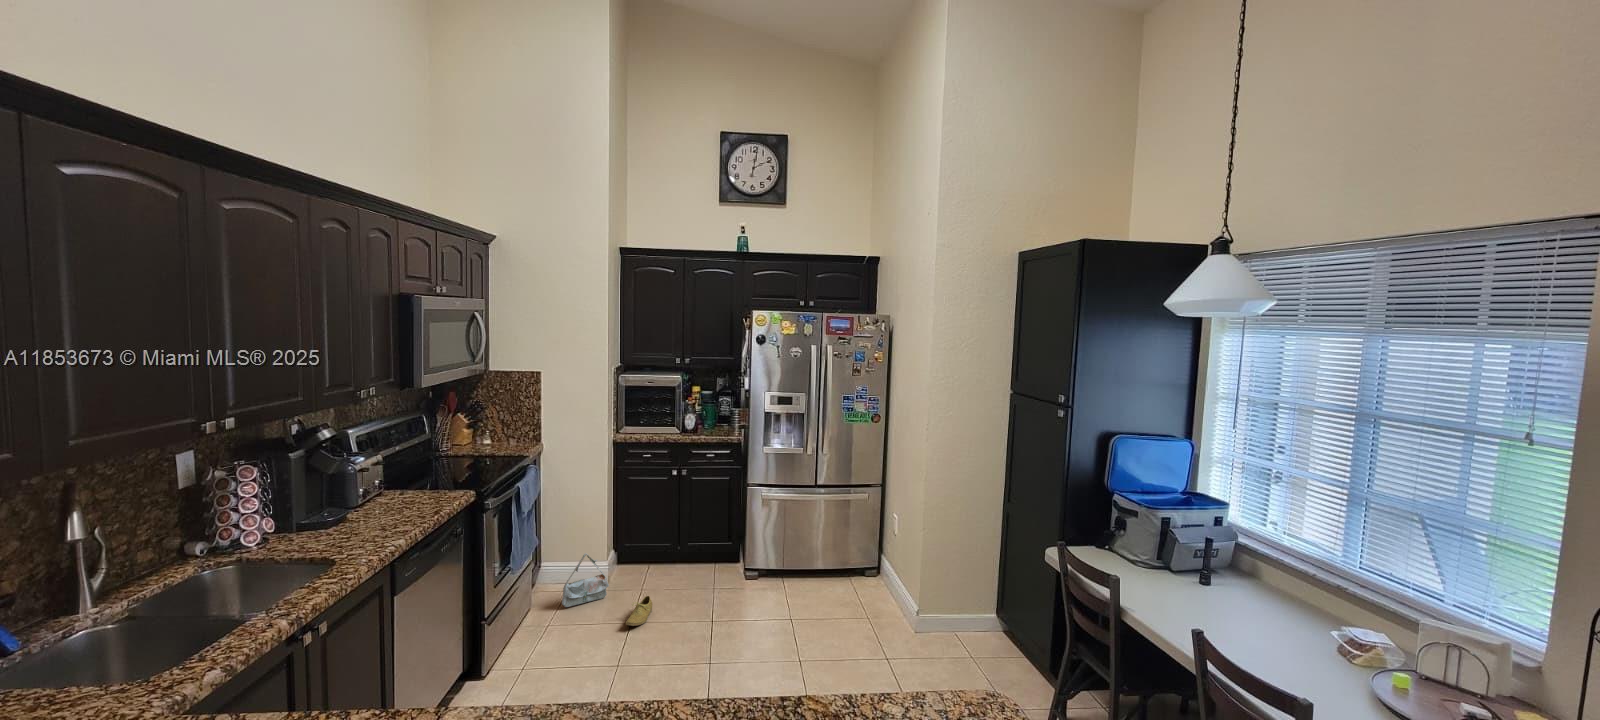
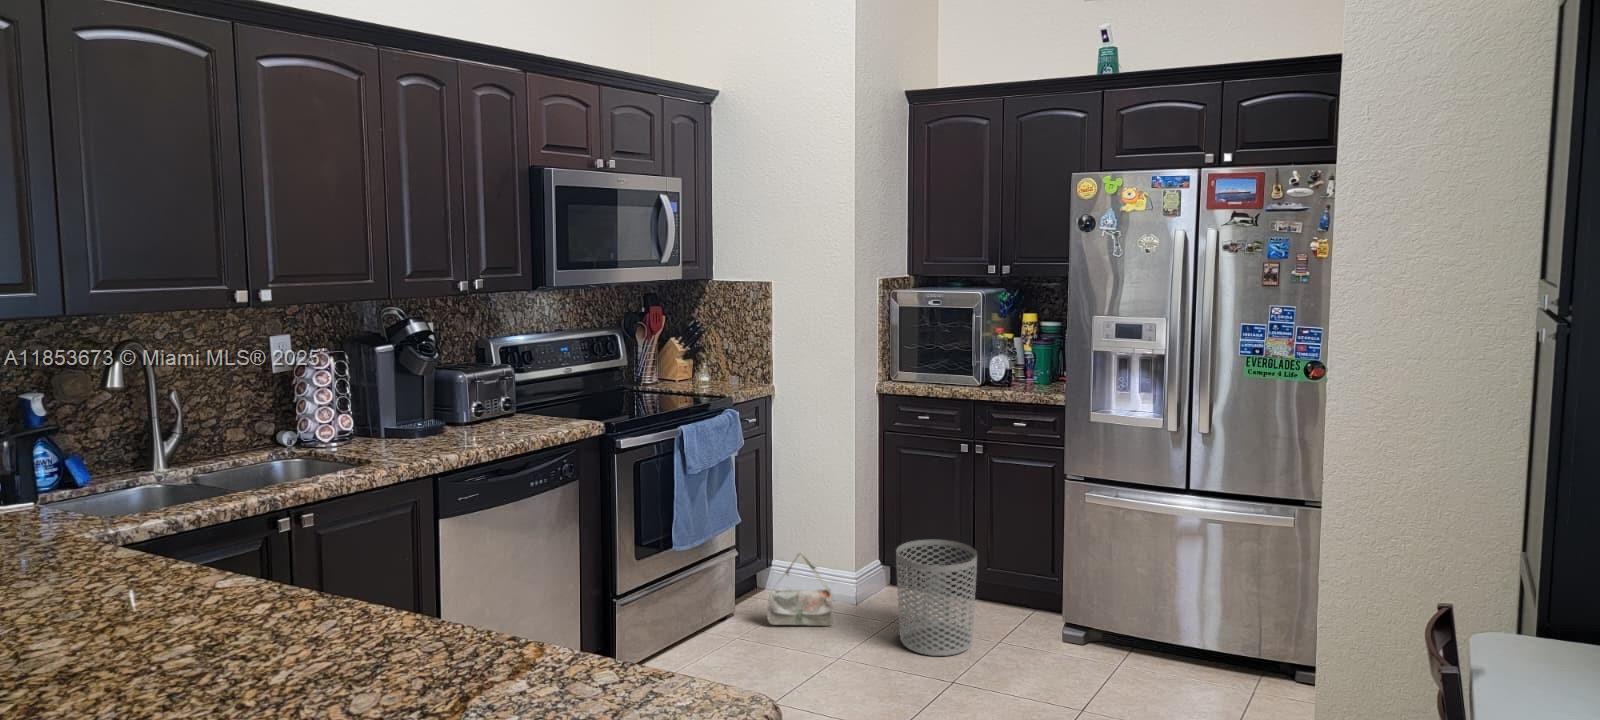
waste bin: none [652,528,701,599] -> present [896,540,977,656]
shoe: present [626,596,652,626] -> none [816,635,877,674]

